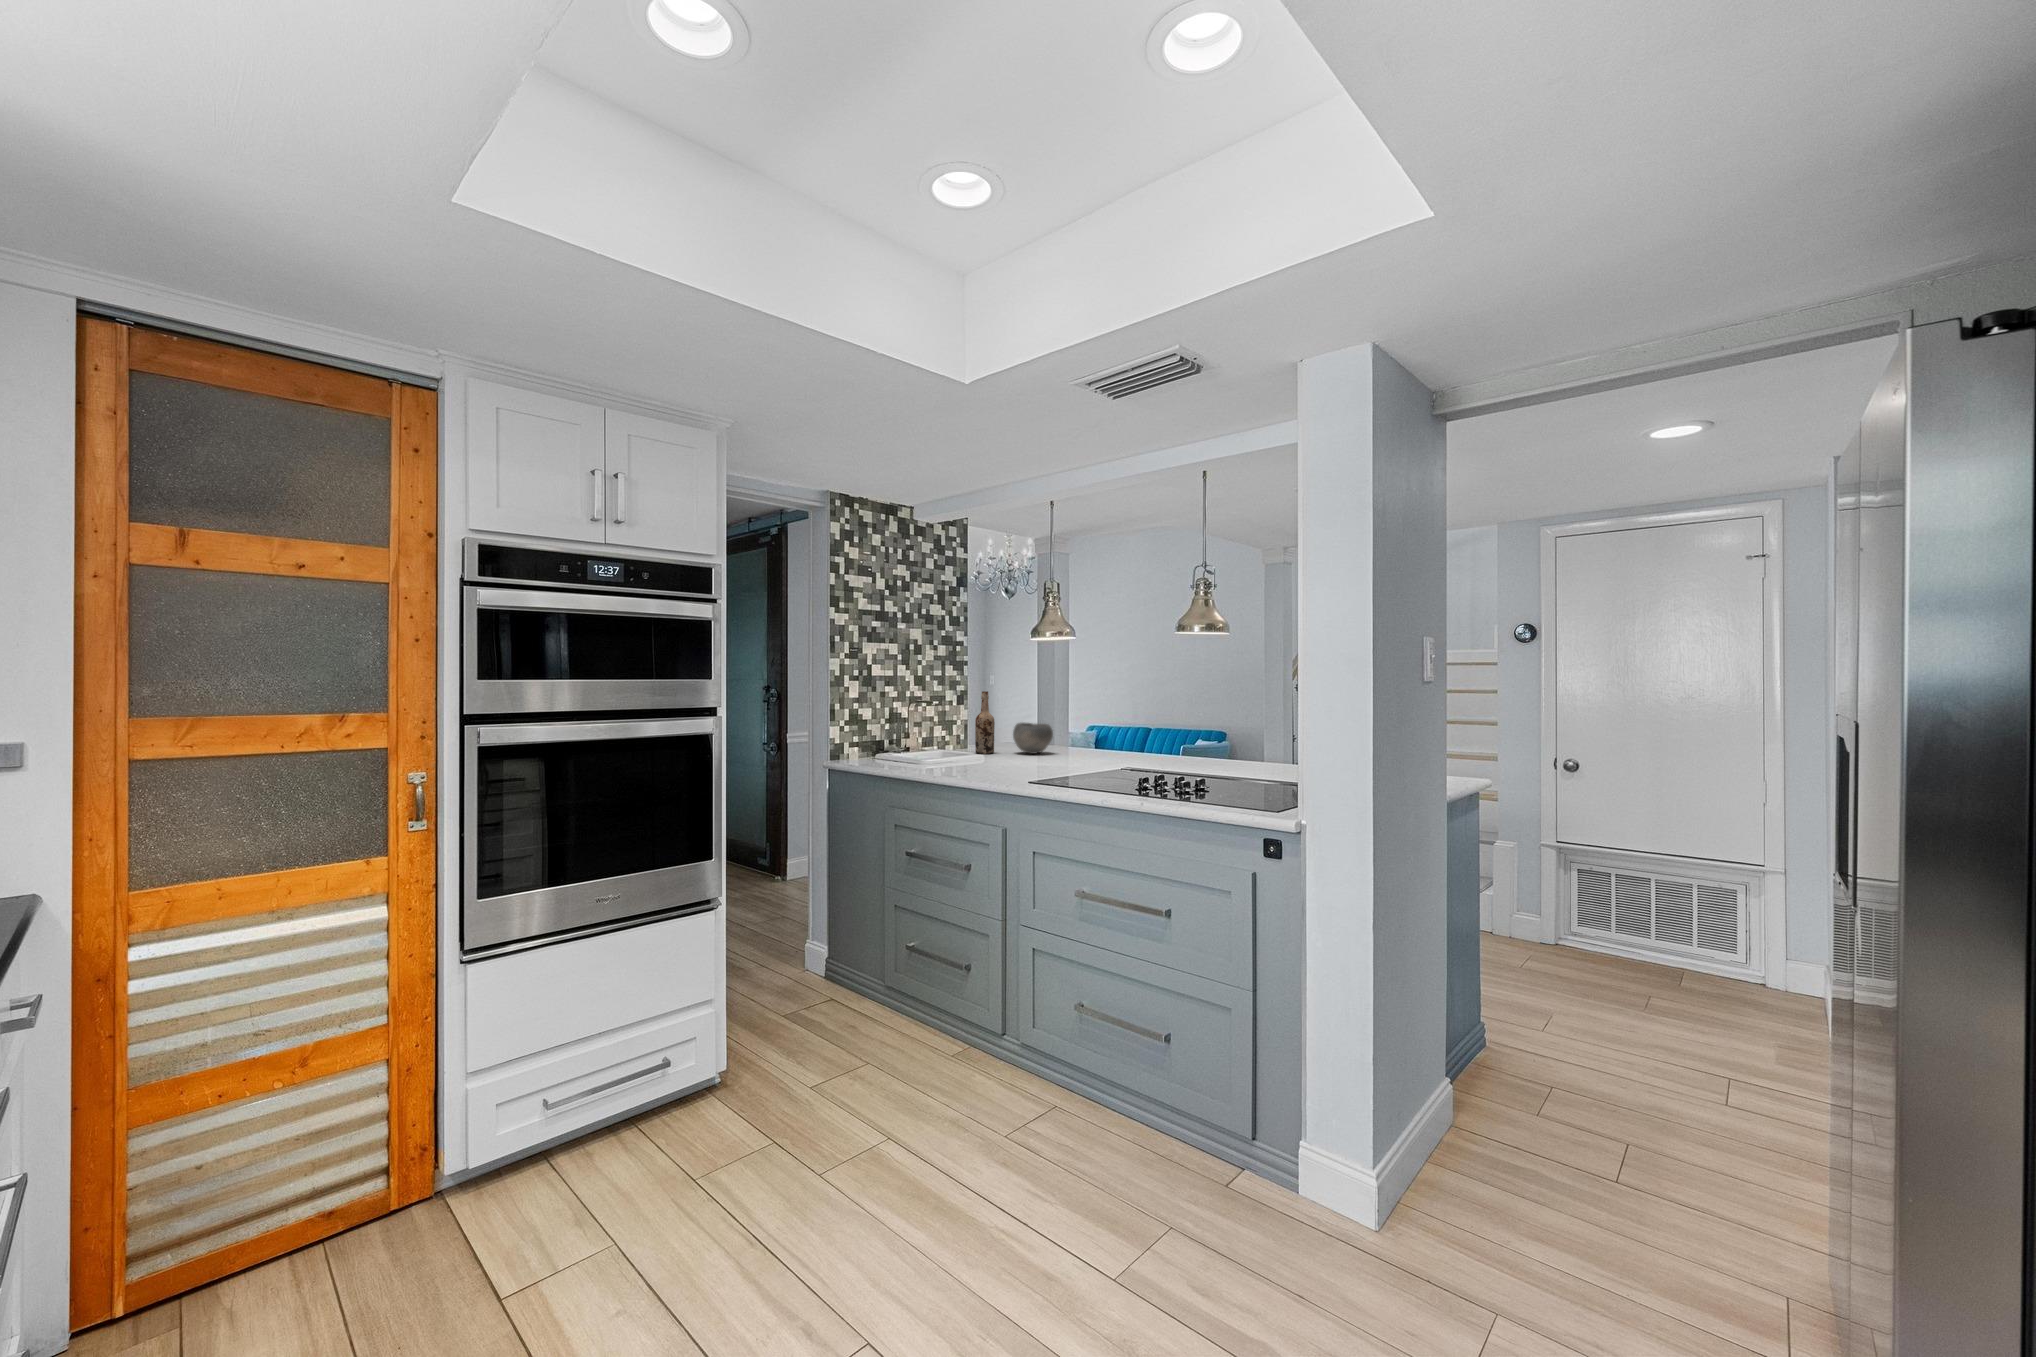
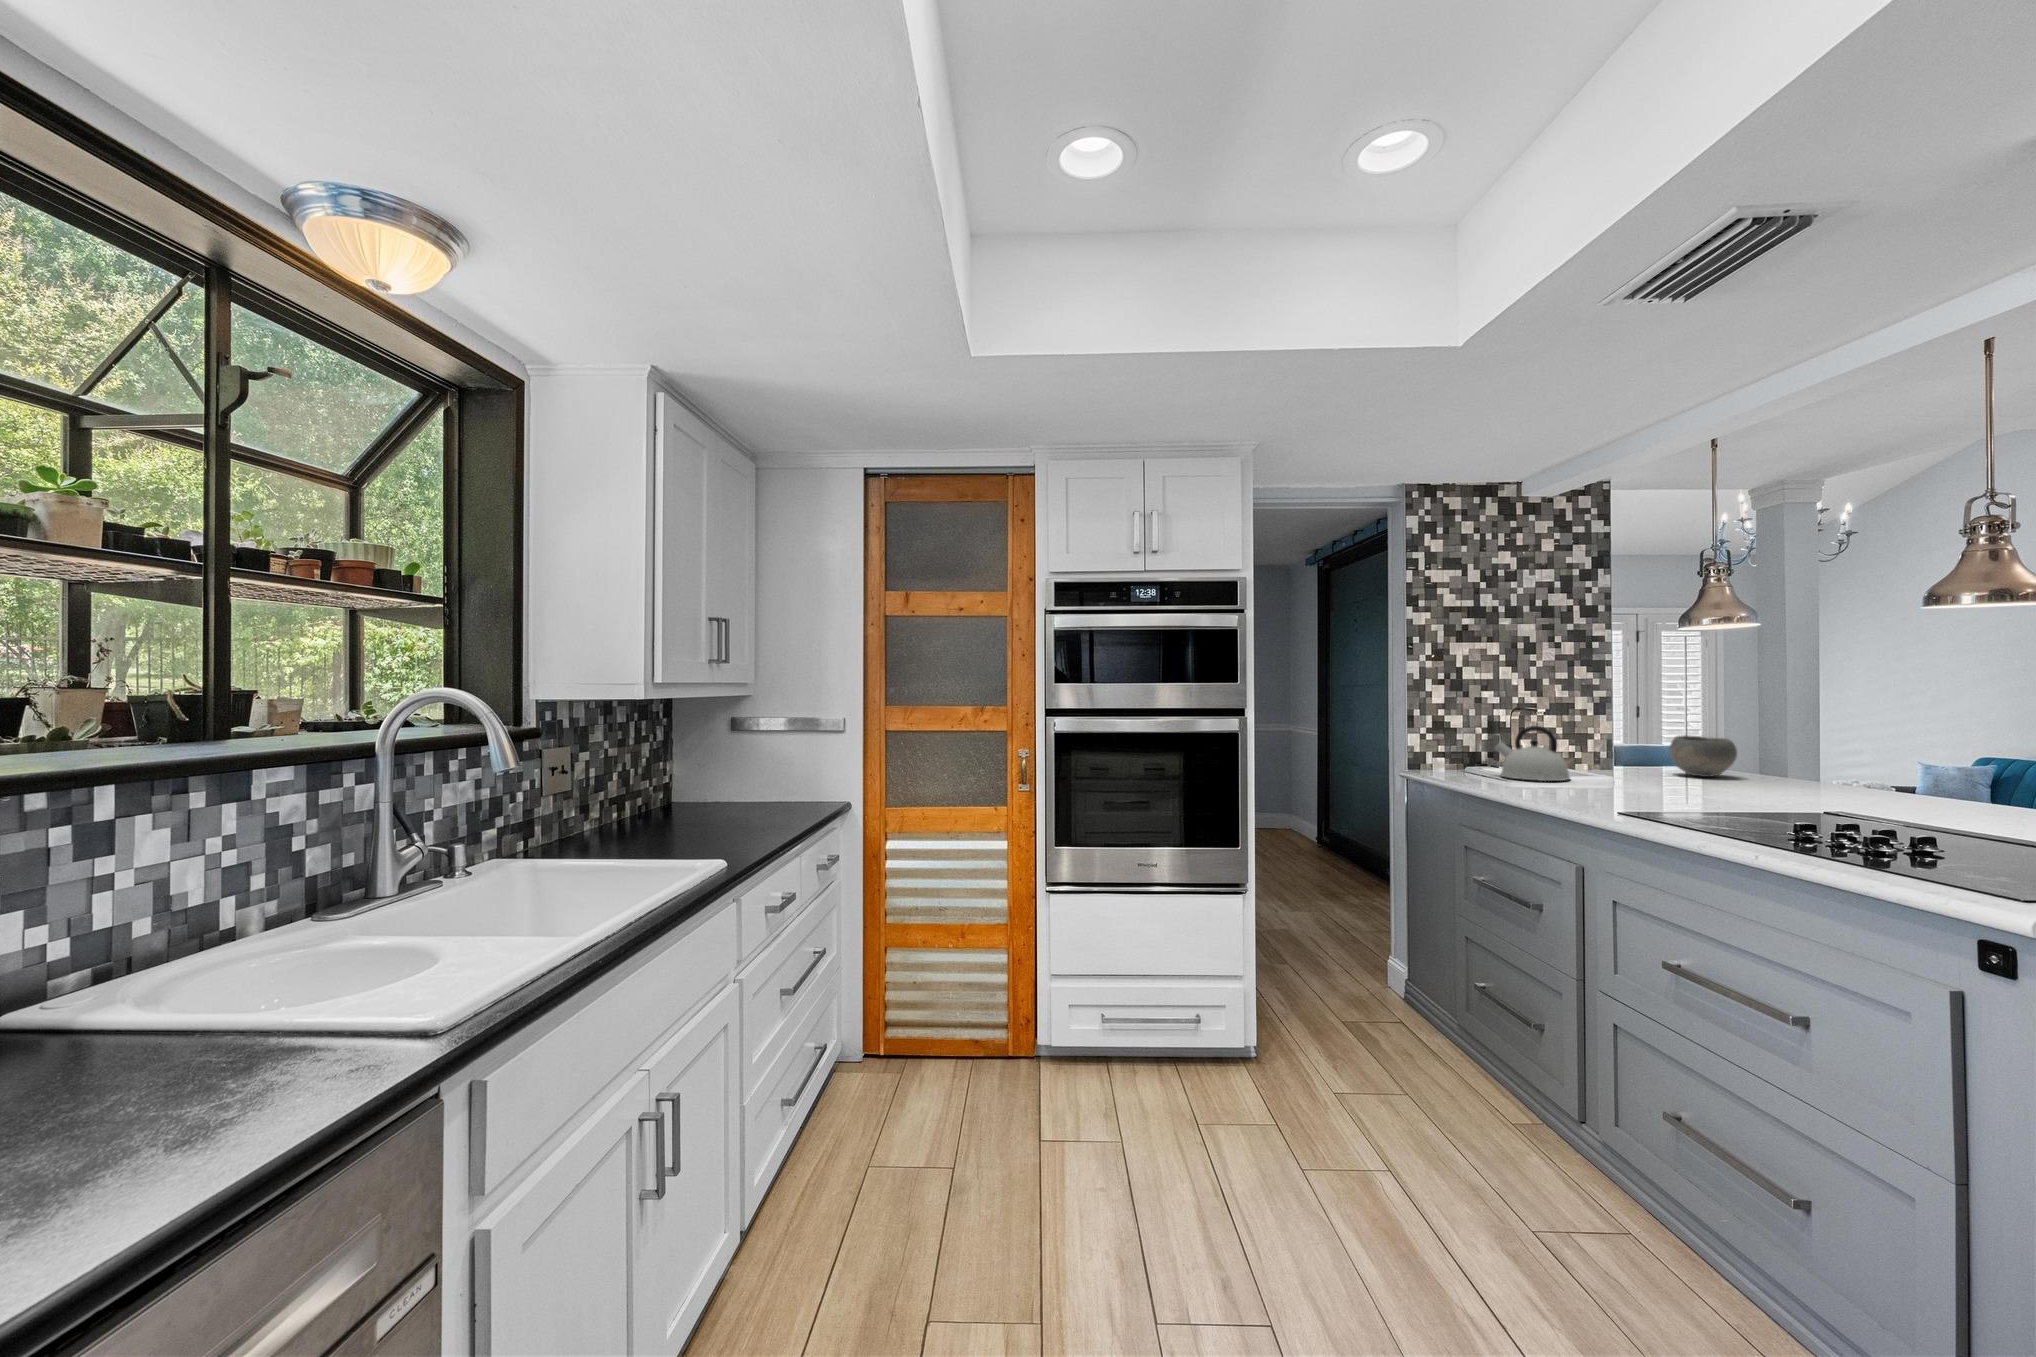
wine bottle: present [975,691,995,754] -> none [1612,695,1641,772]
kettle: none [906,718,963,765] -> present [1495,726,1570,781]

